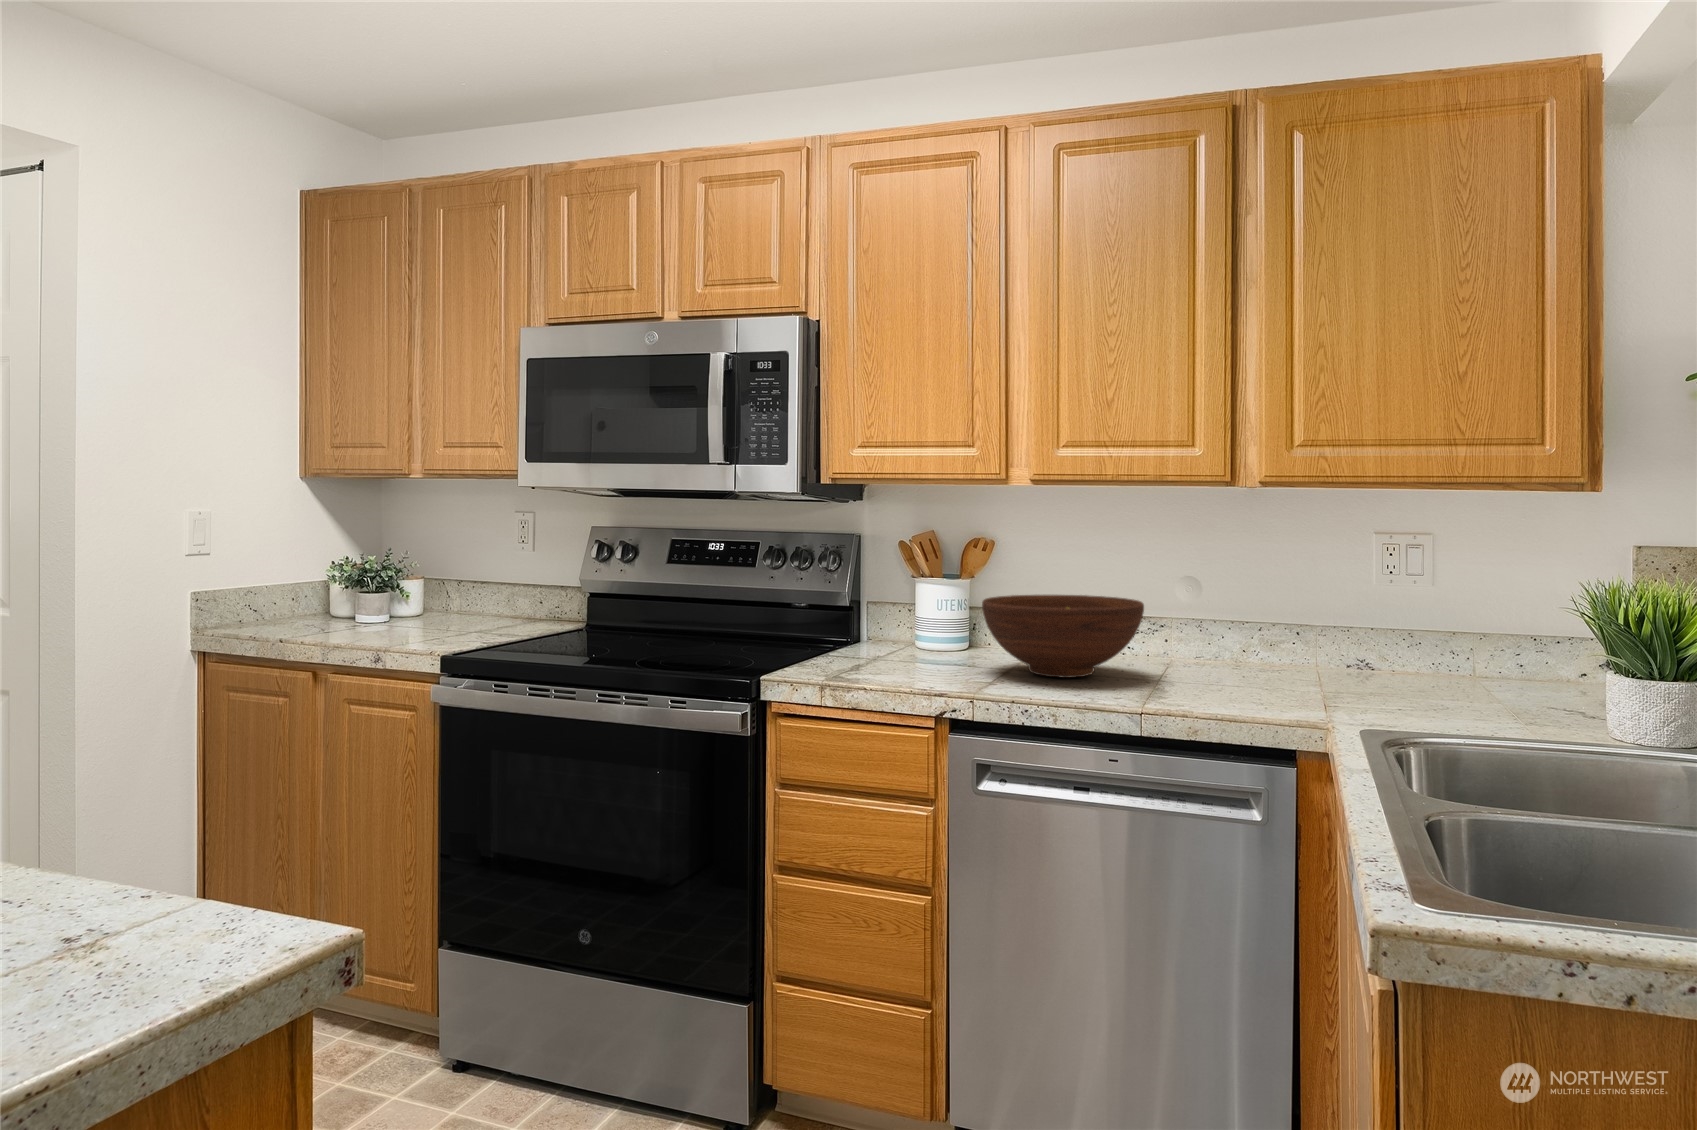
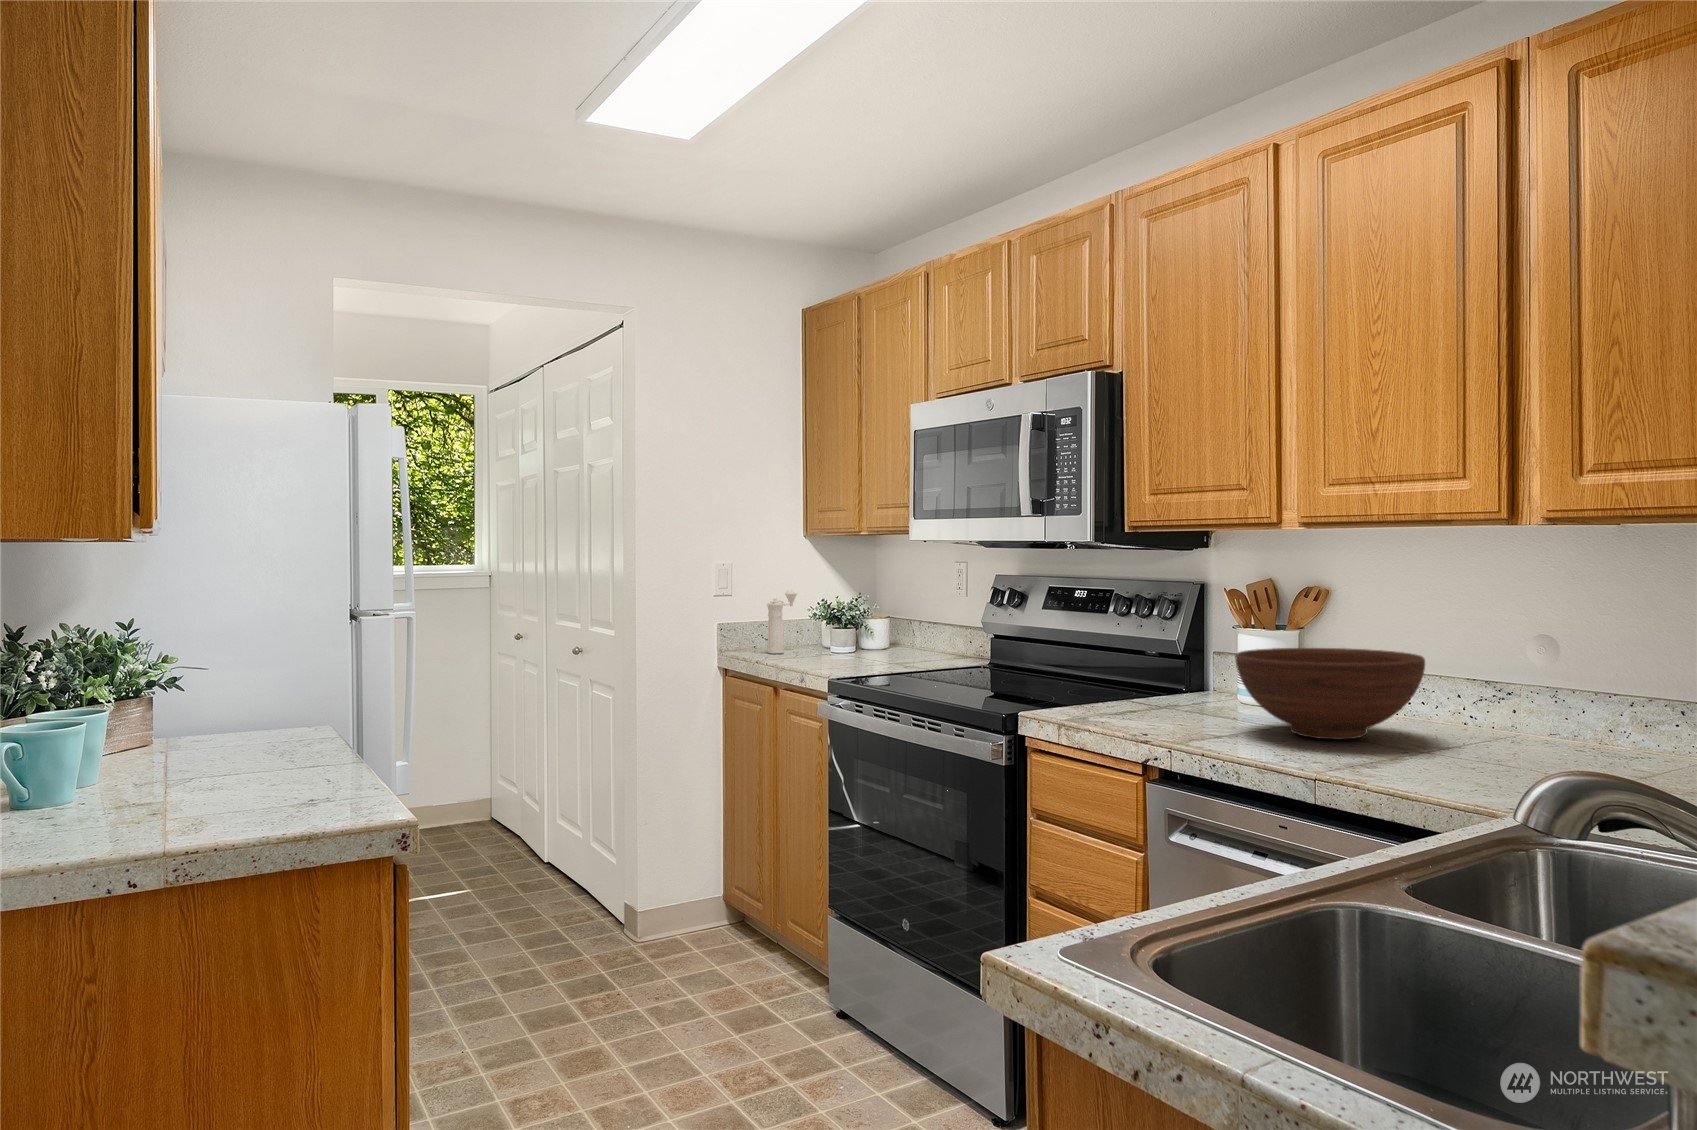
pepper mill: none [278,547,311,628] -> present [767,590,797,654]

